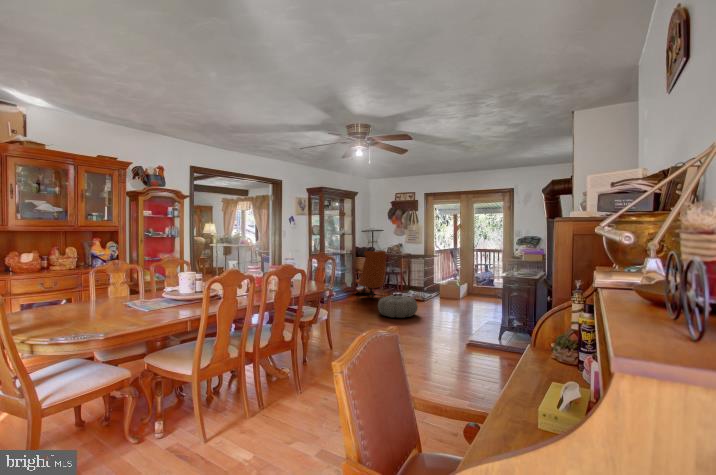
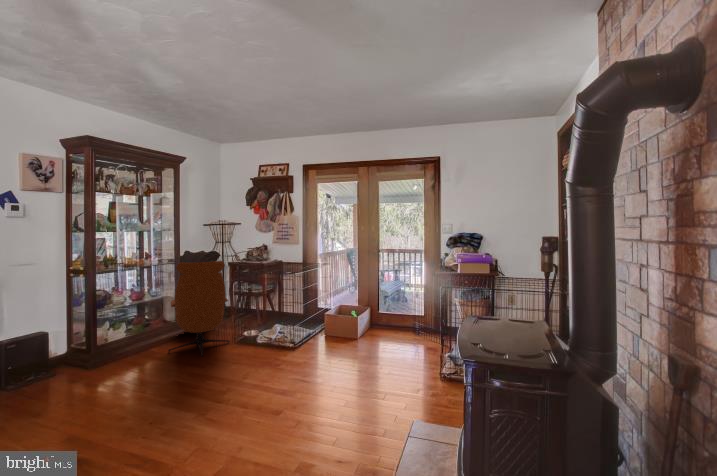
pouf: present [378,296,418,318] -> none [170,363,270,435]

